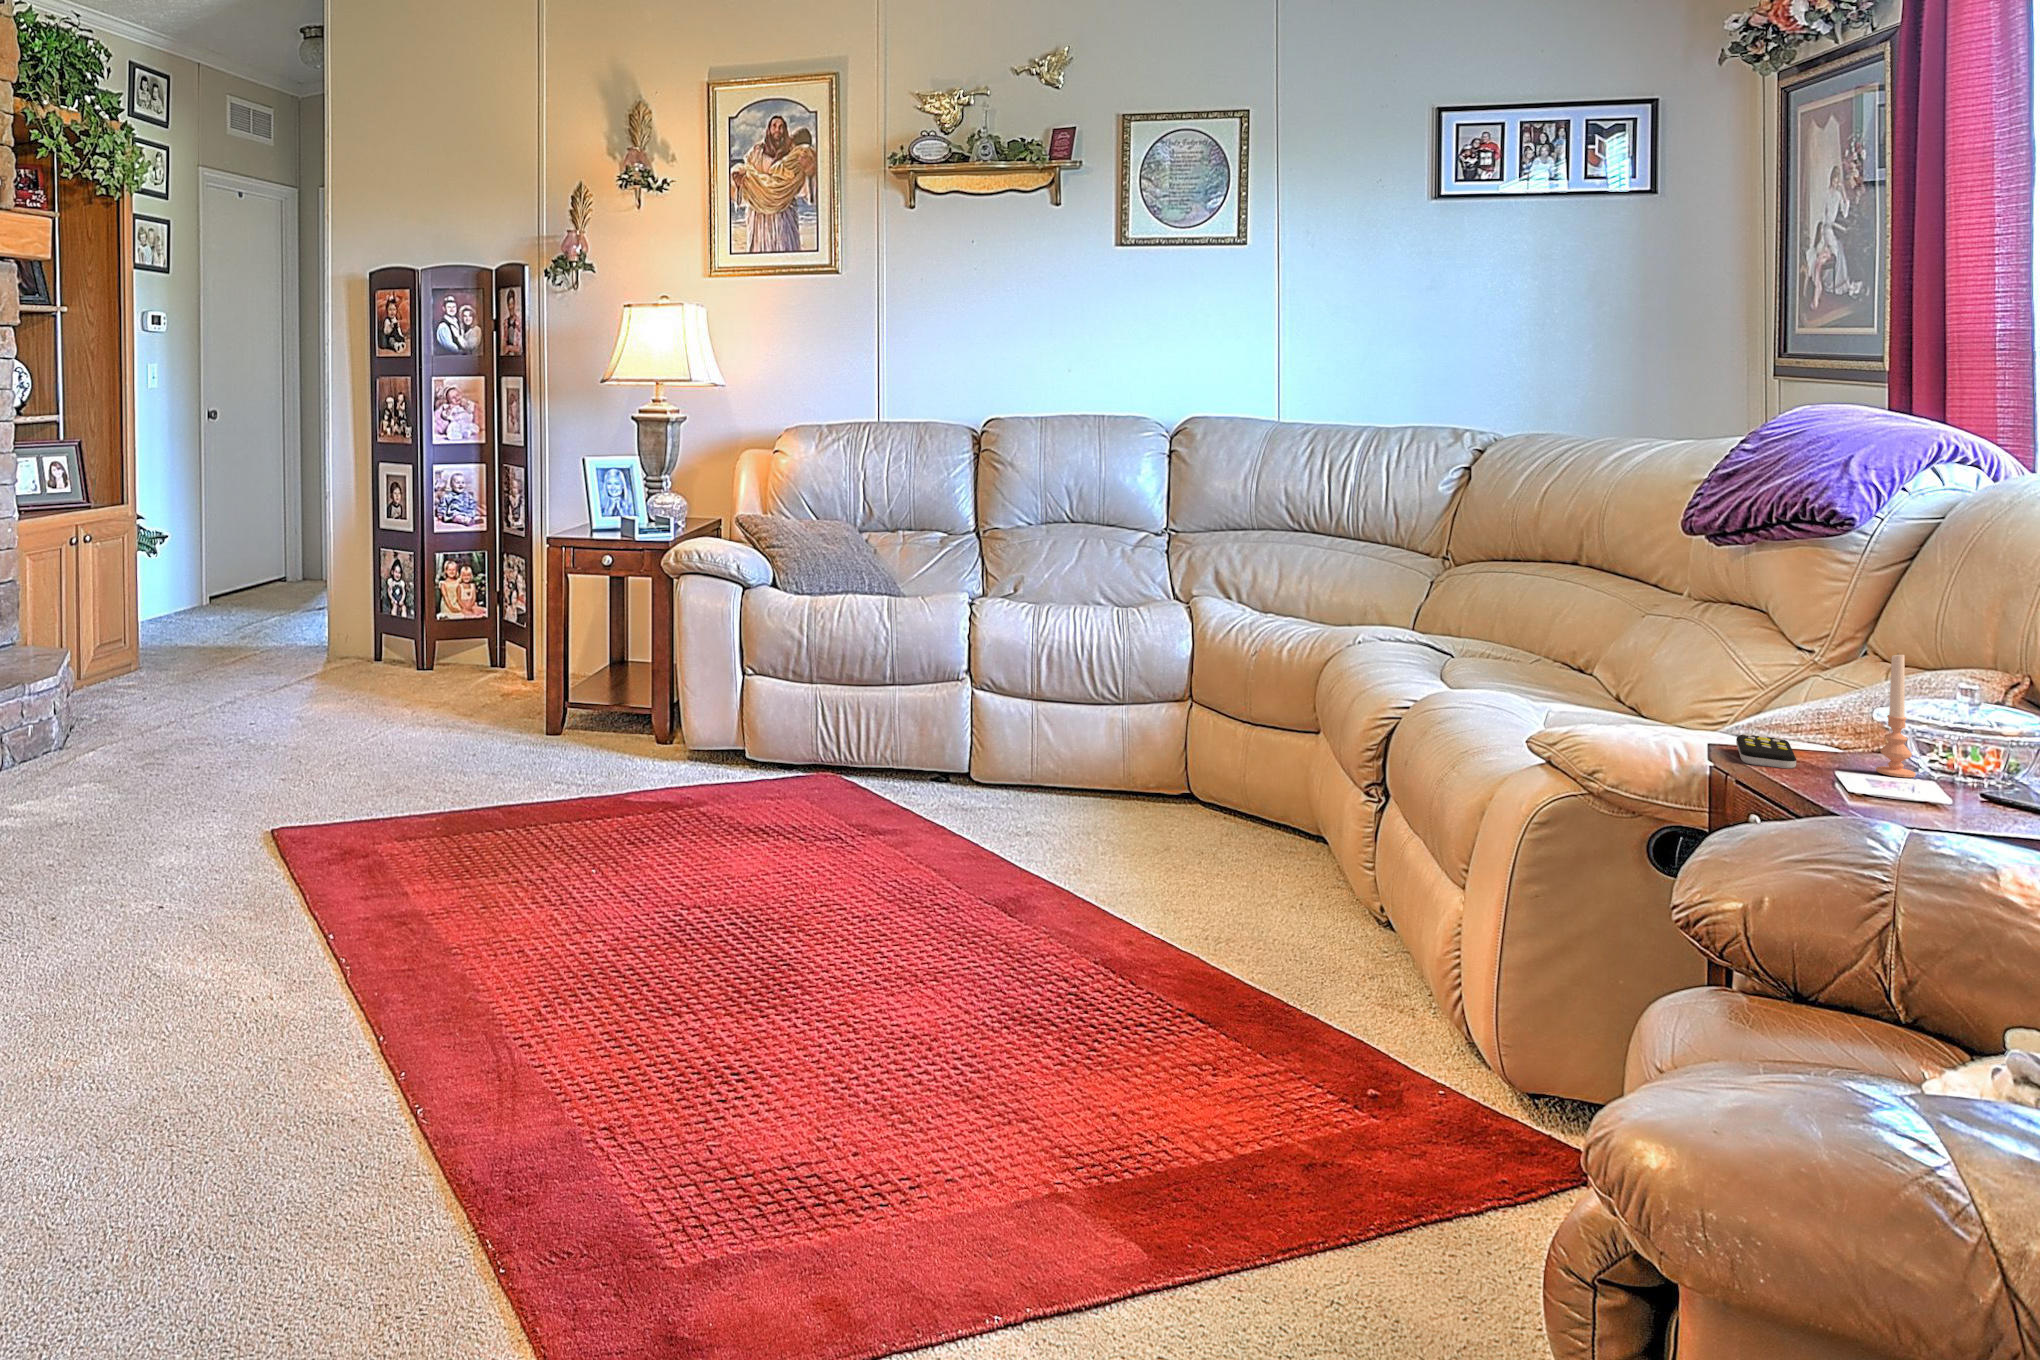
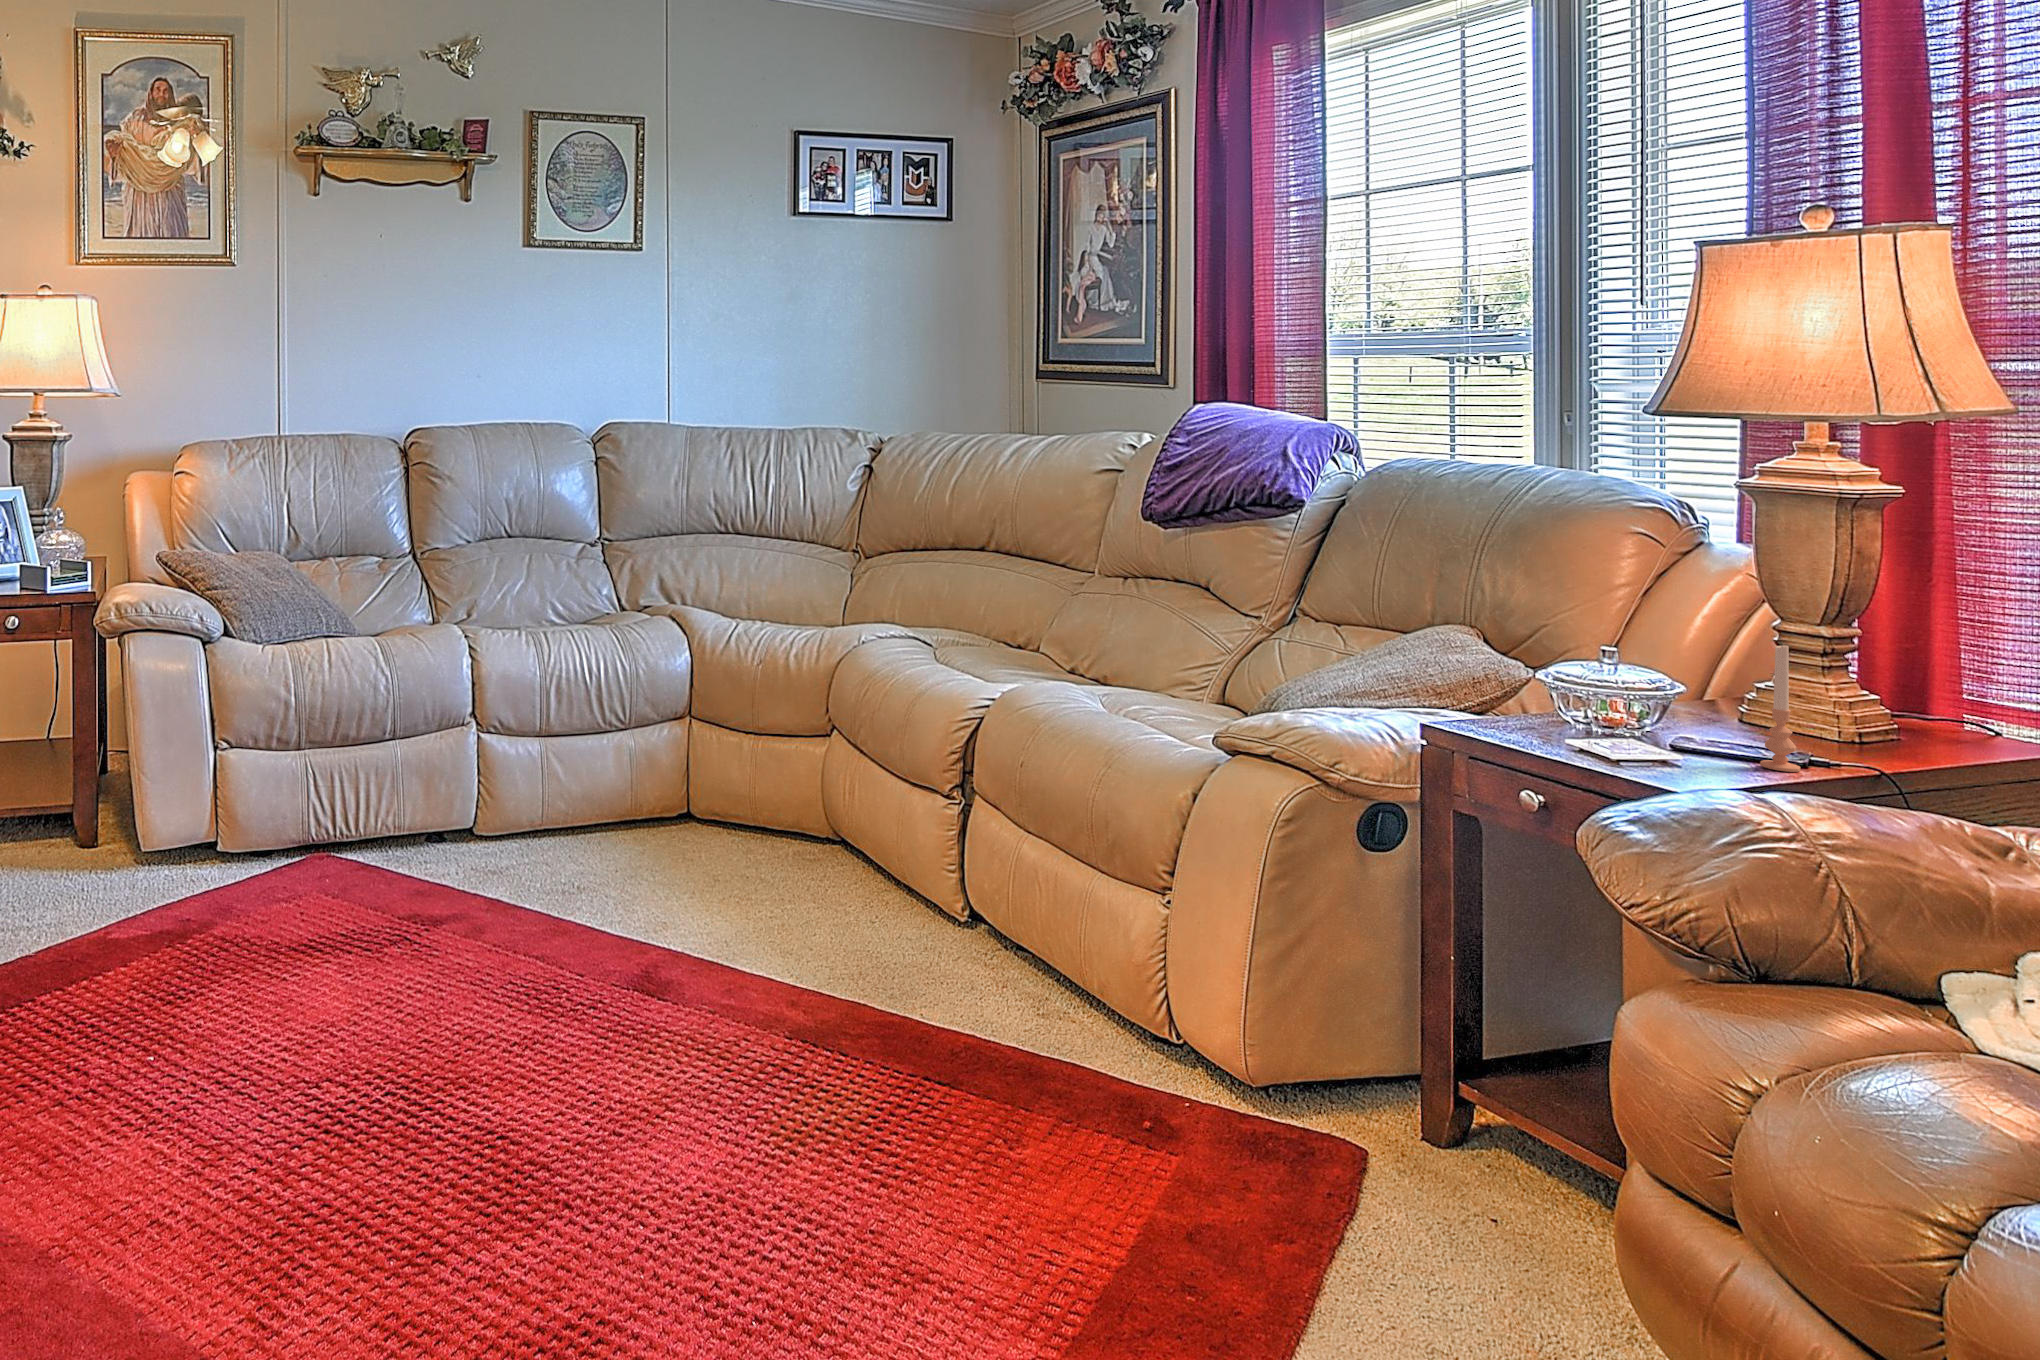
remote control: present [1736,734,1796,769] -> none [1609,739,1715,777]

